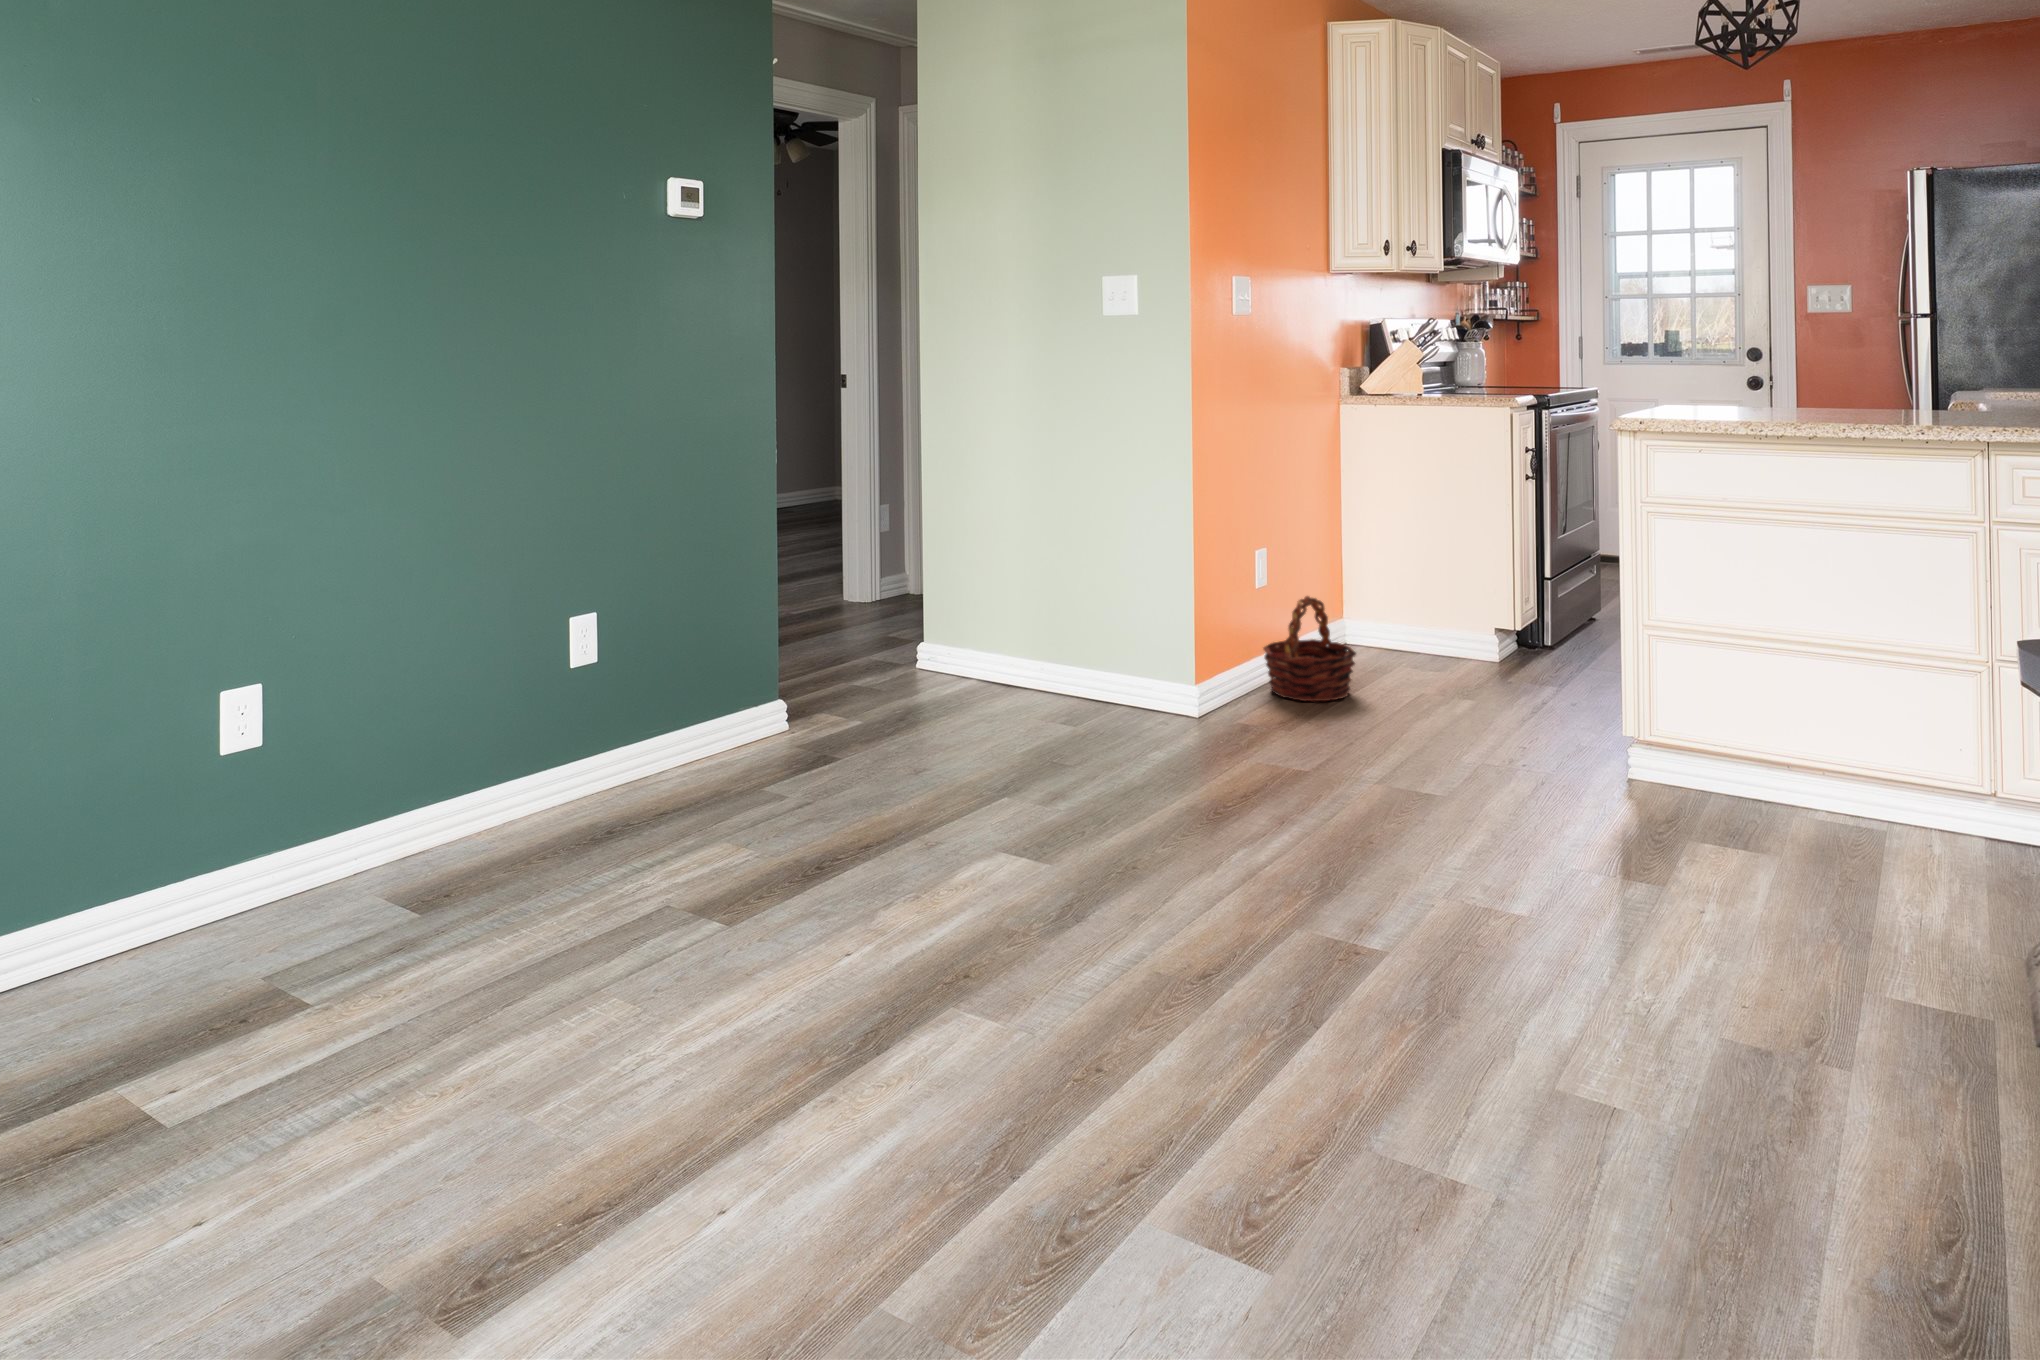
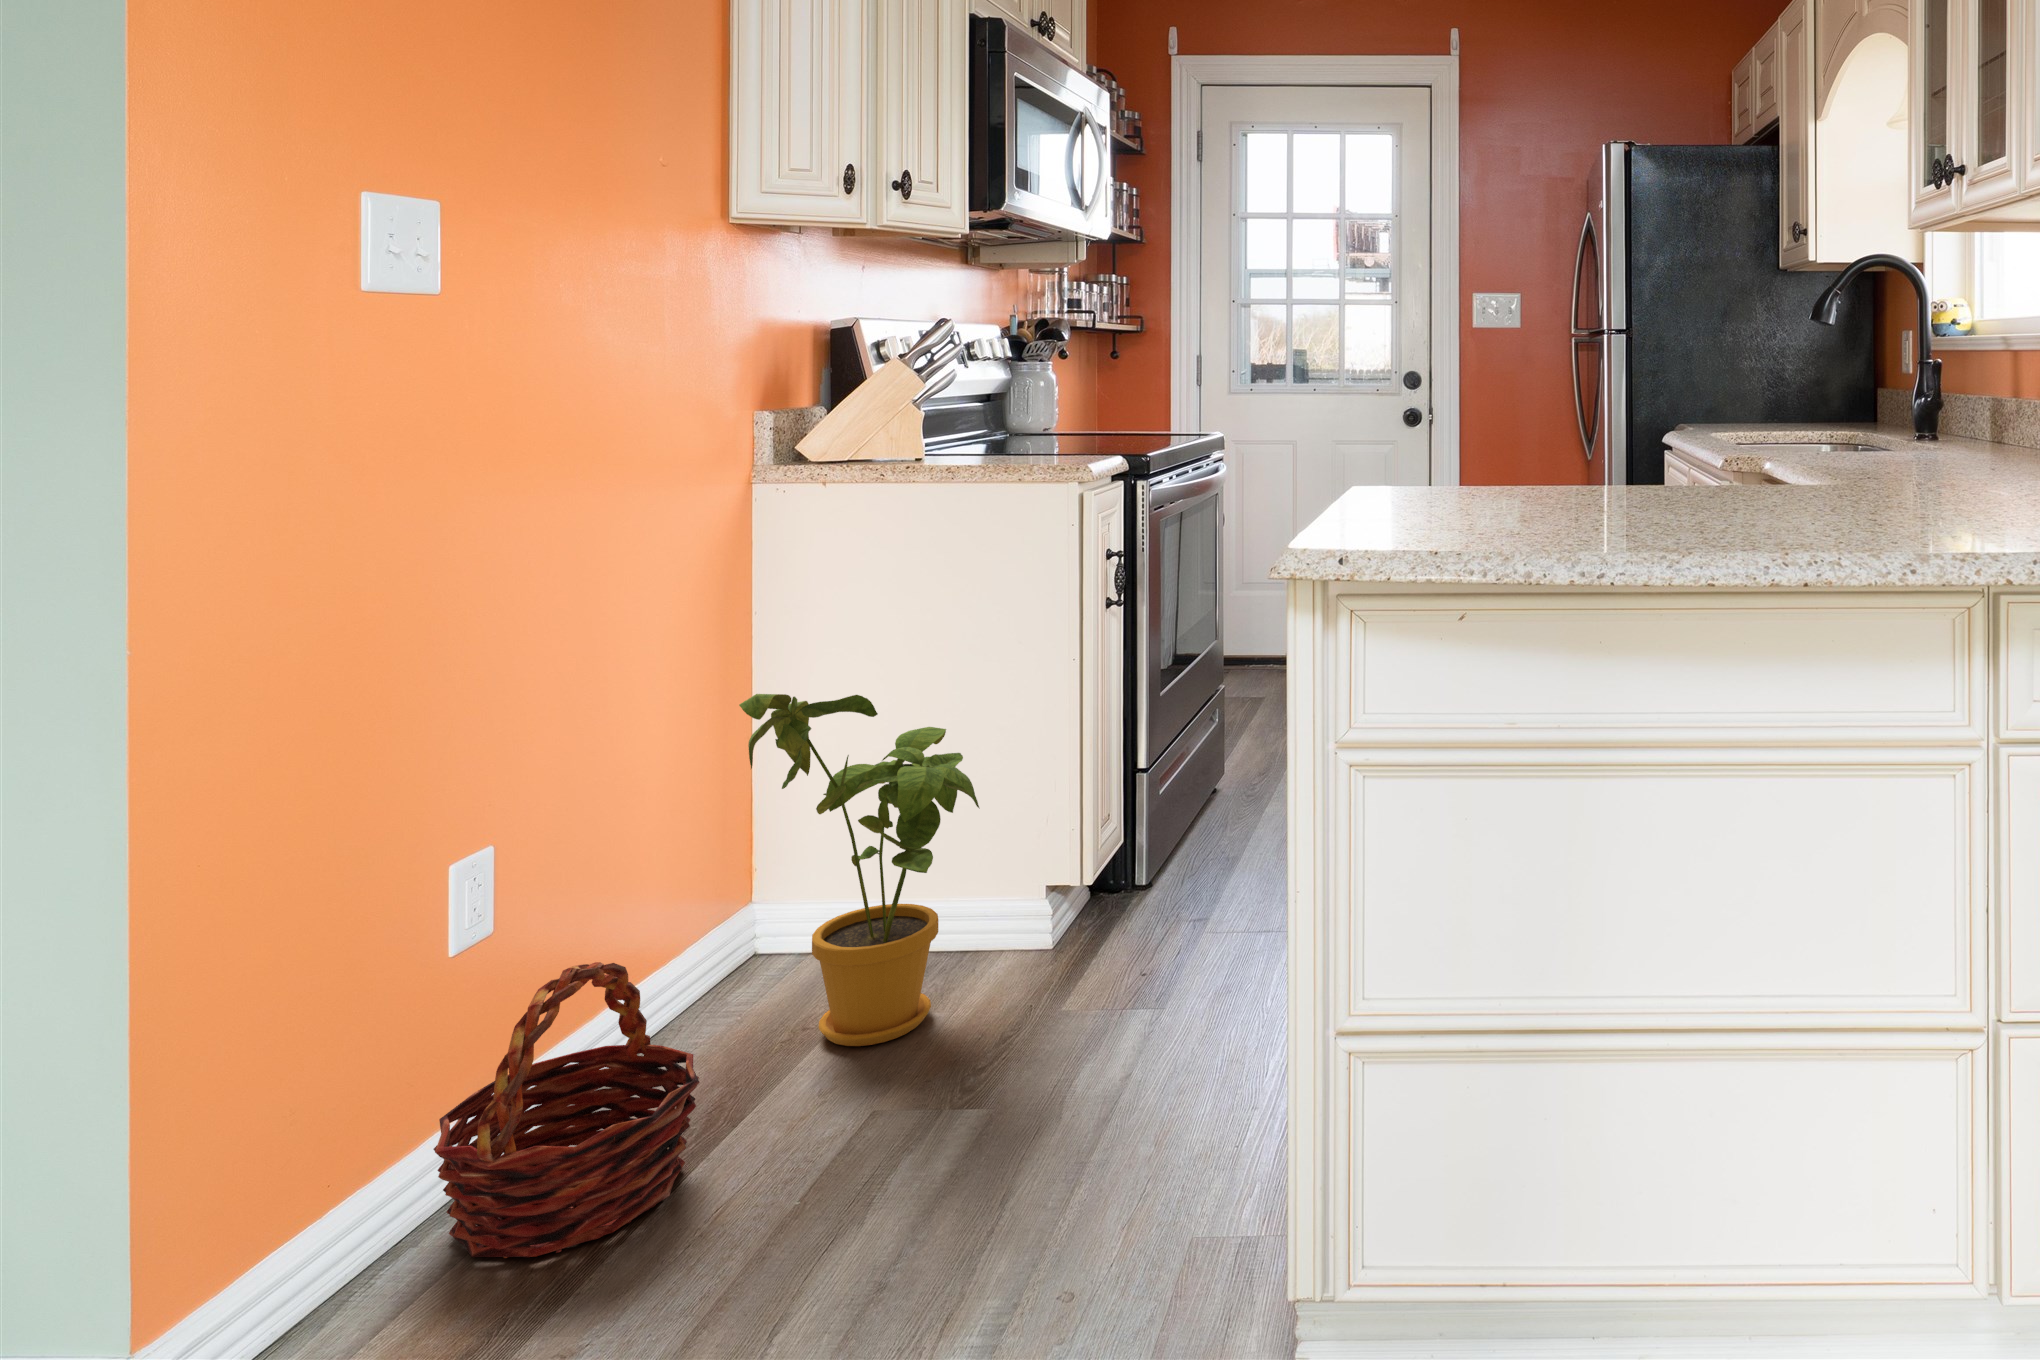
house plant: none [1356,499,1466,675] -> present [739,694,979,1046]

